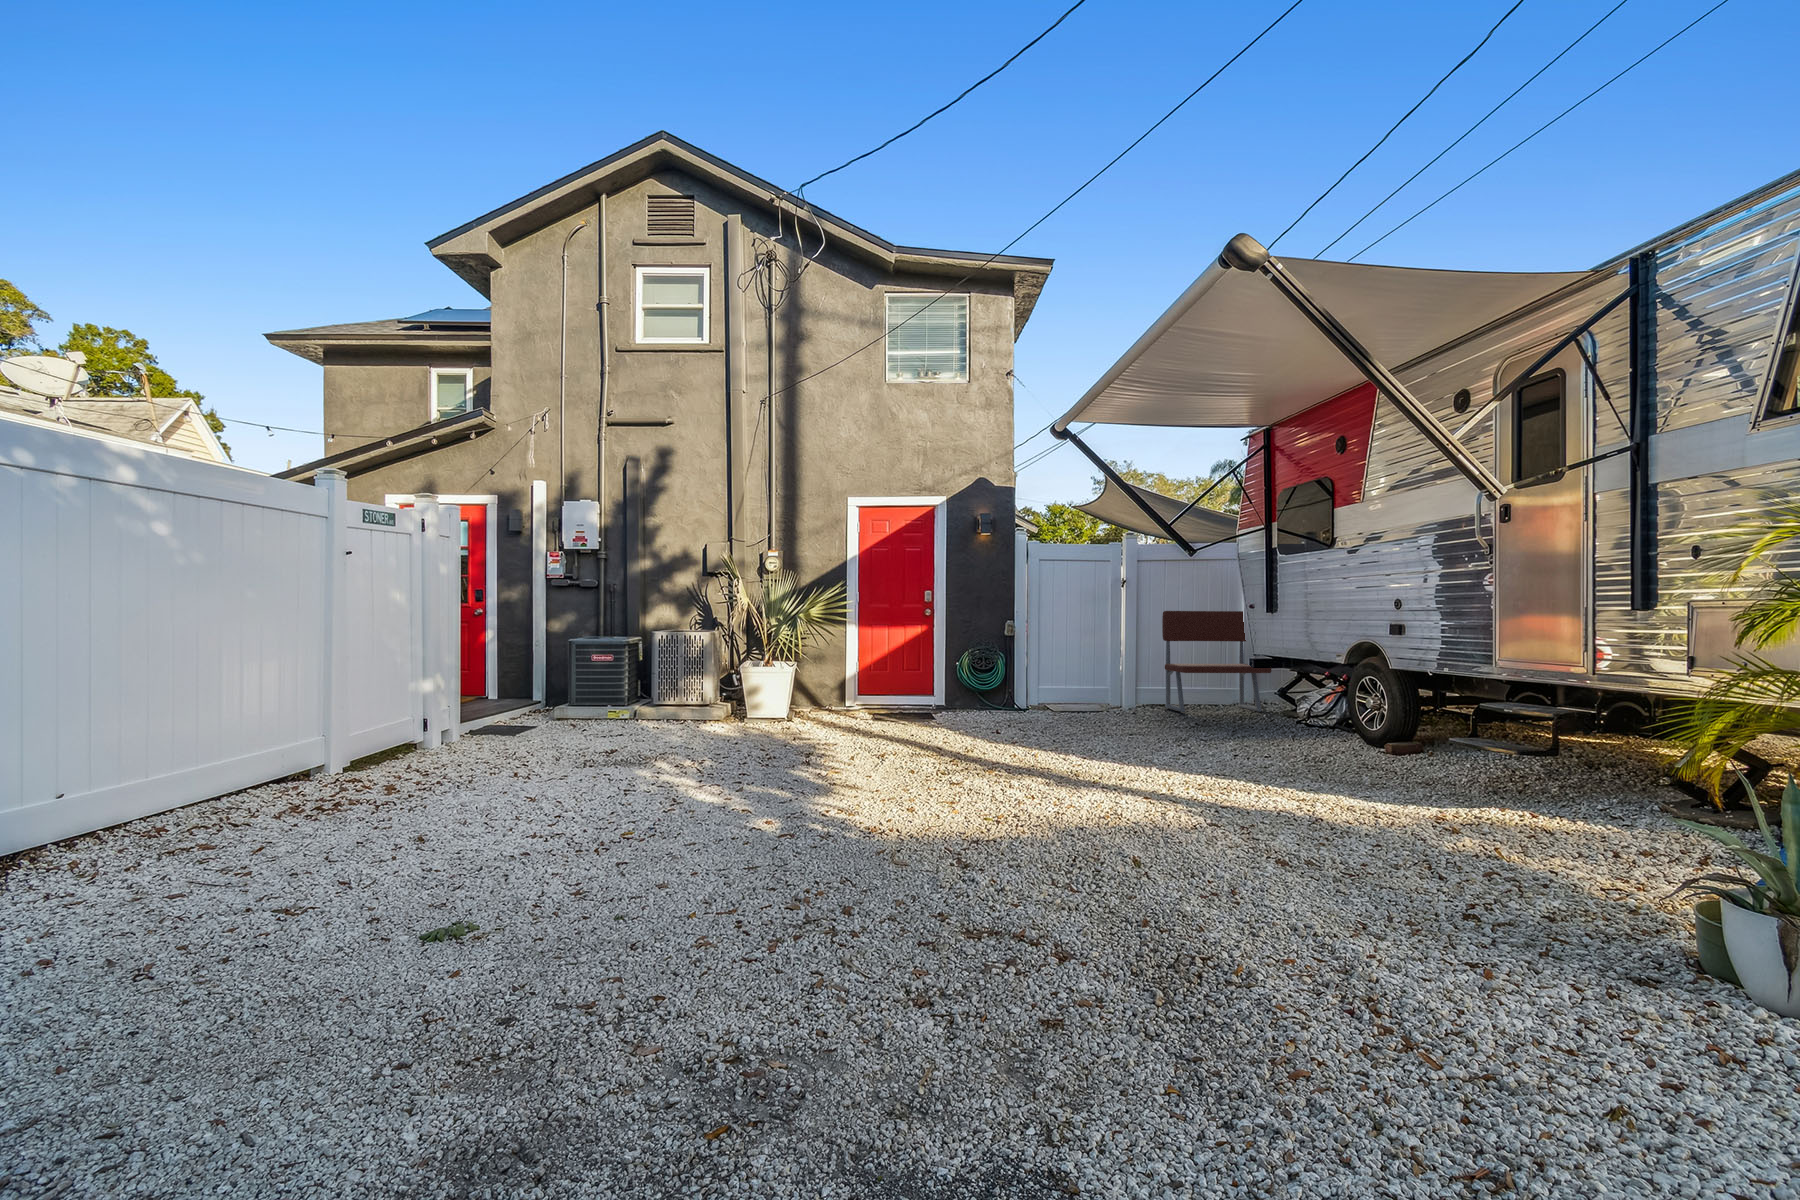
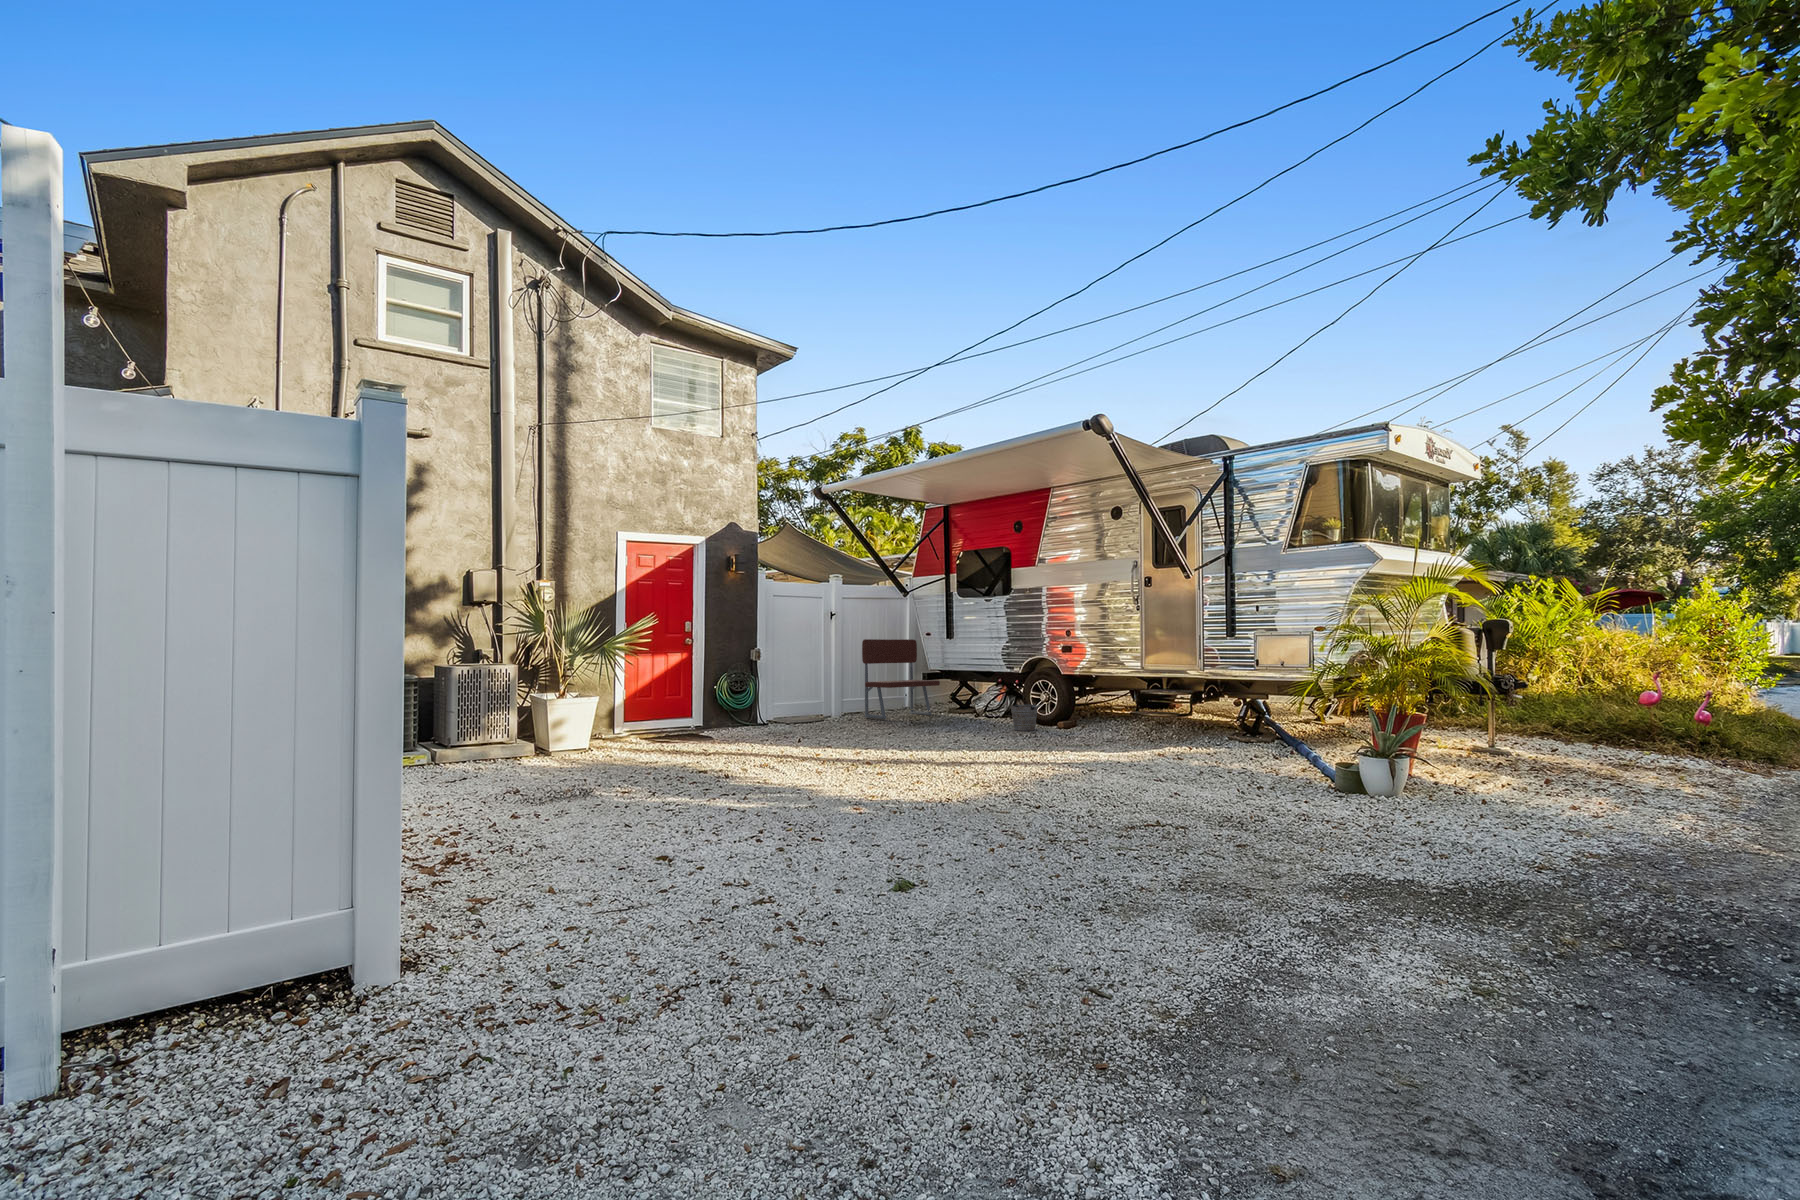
bucket: none [1313,709,1364,751] -> present [1011,704,1040,731]

